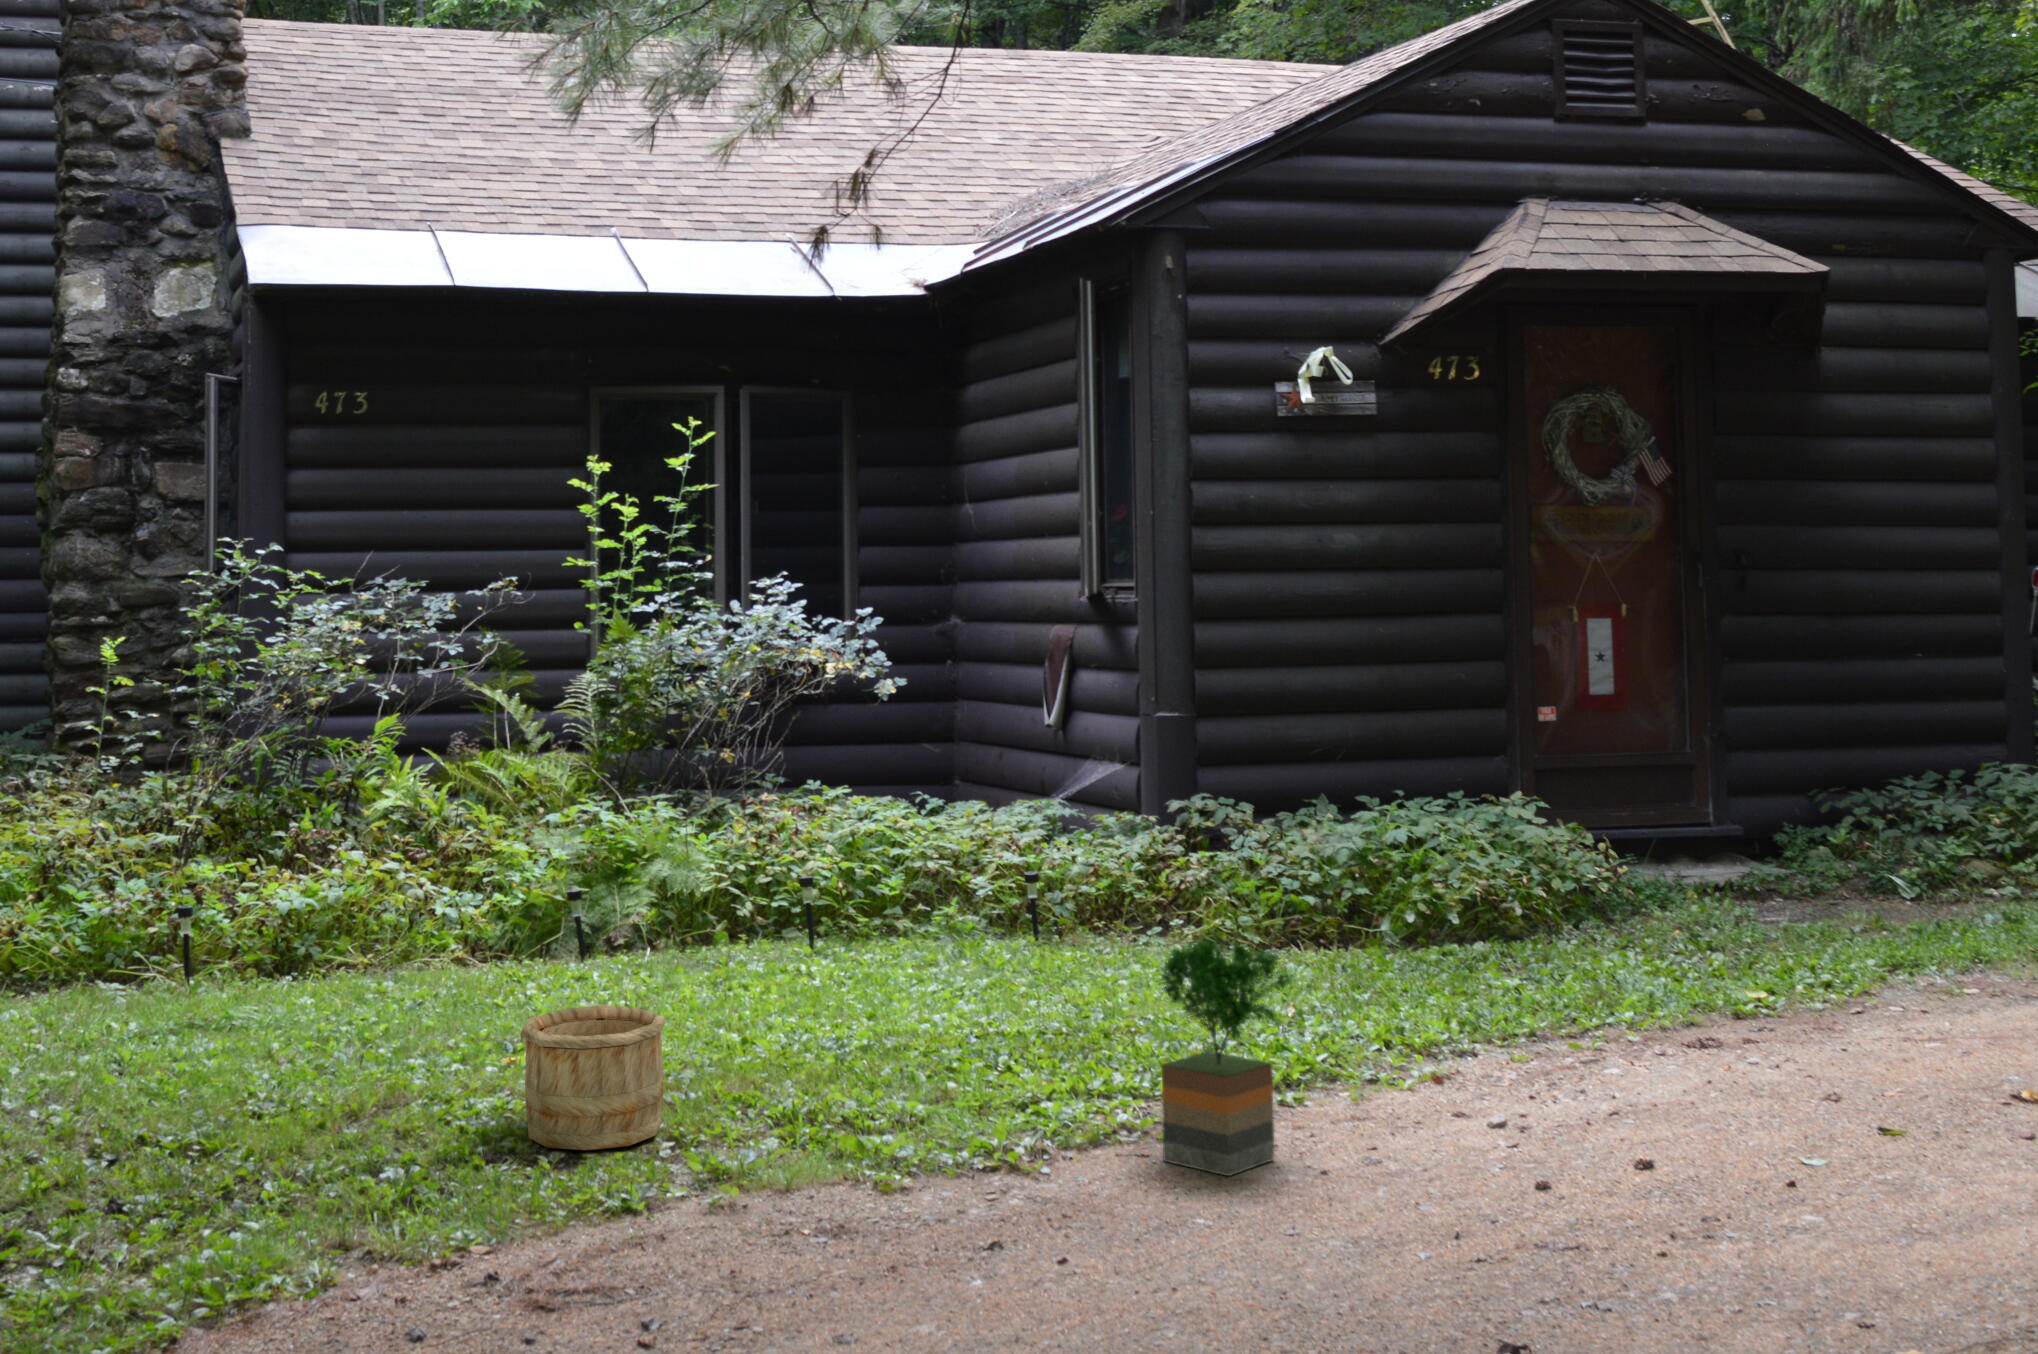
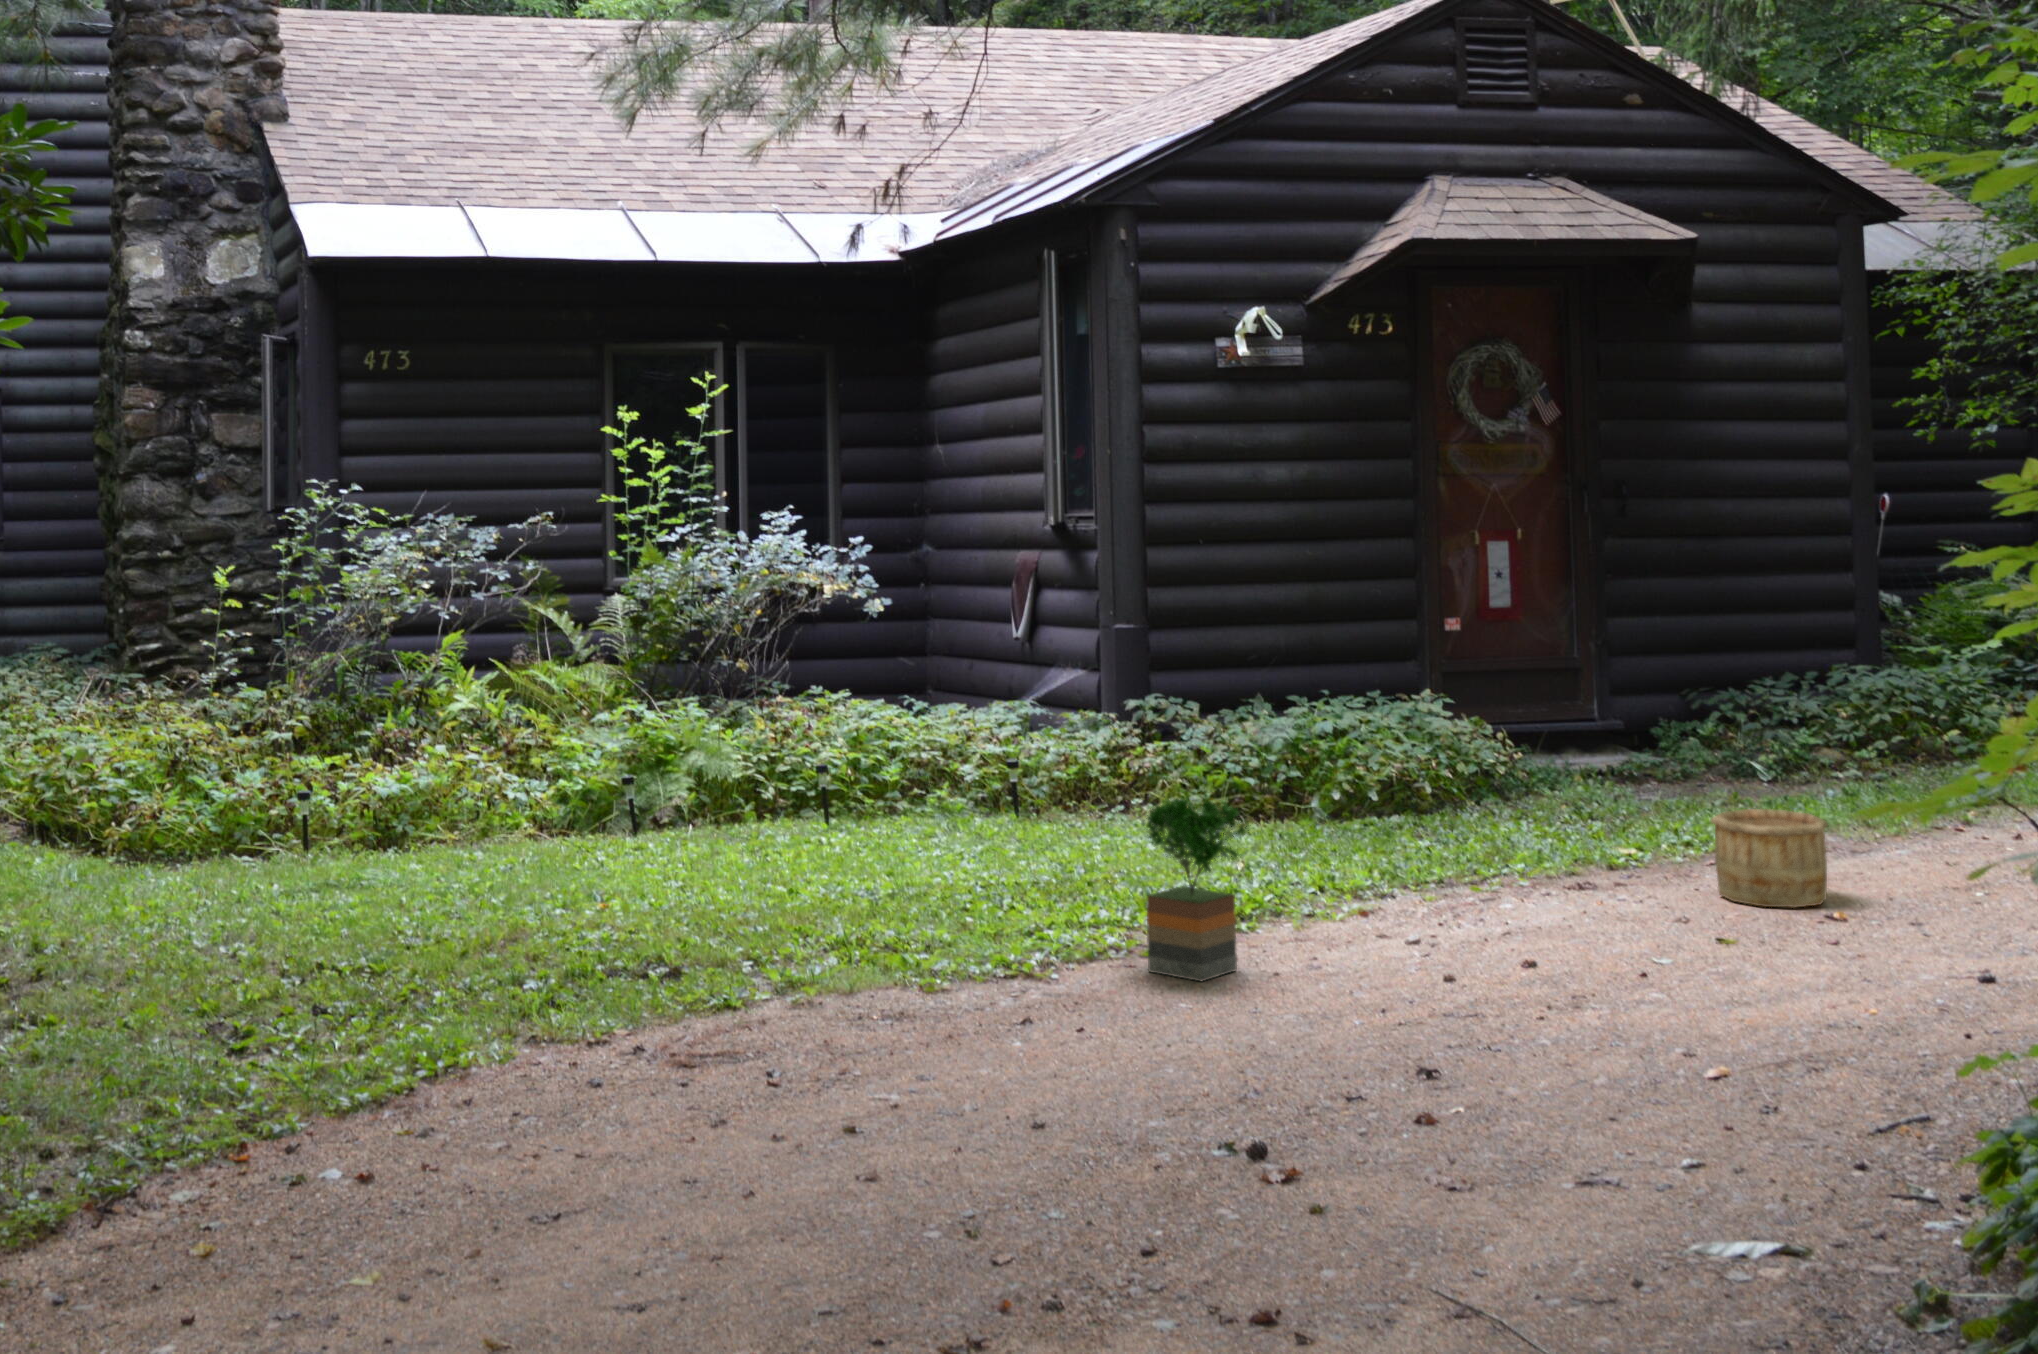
wooden bucket: present [520,1005,665,1150] -> present [1711,809,1828,908]

